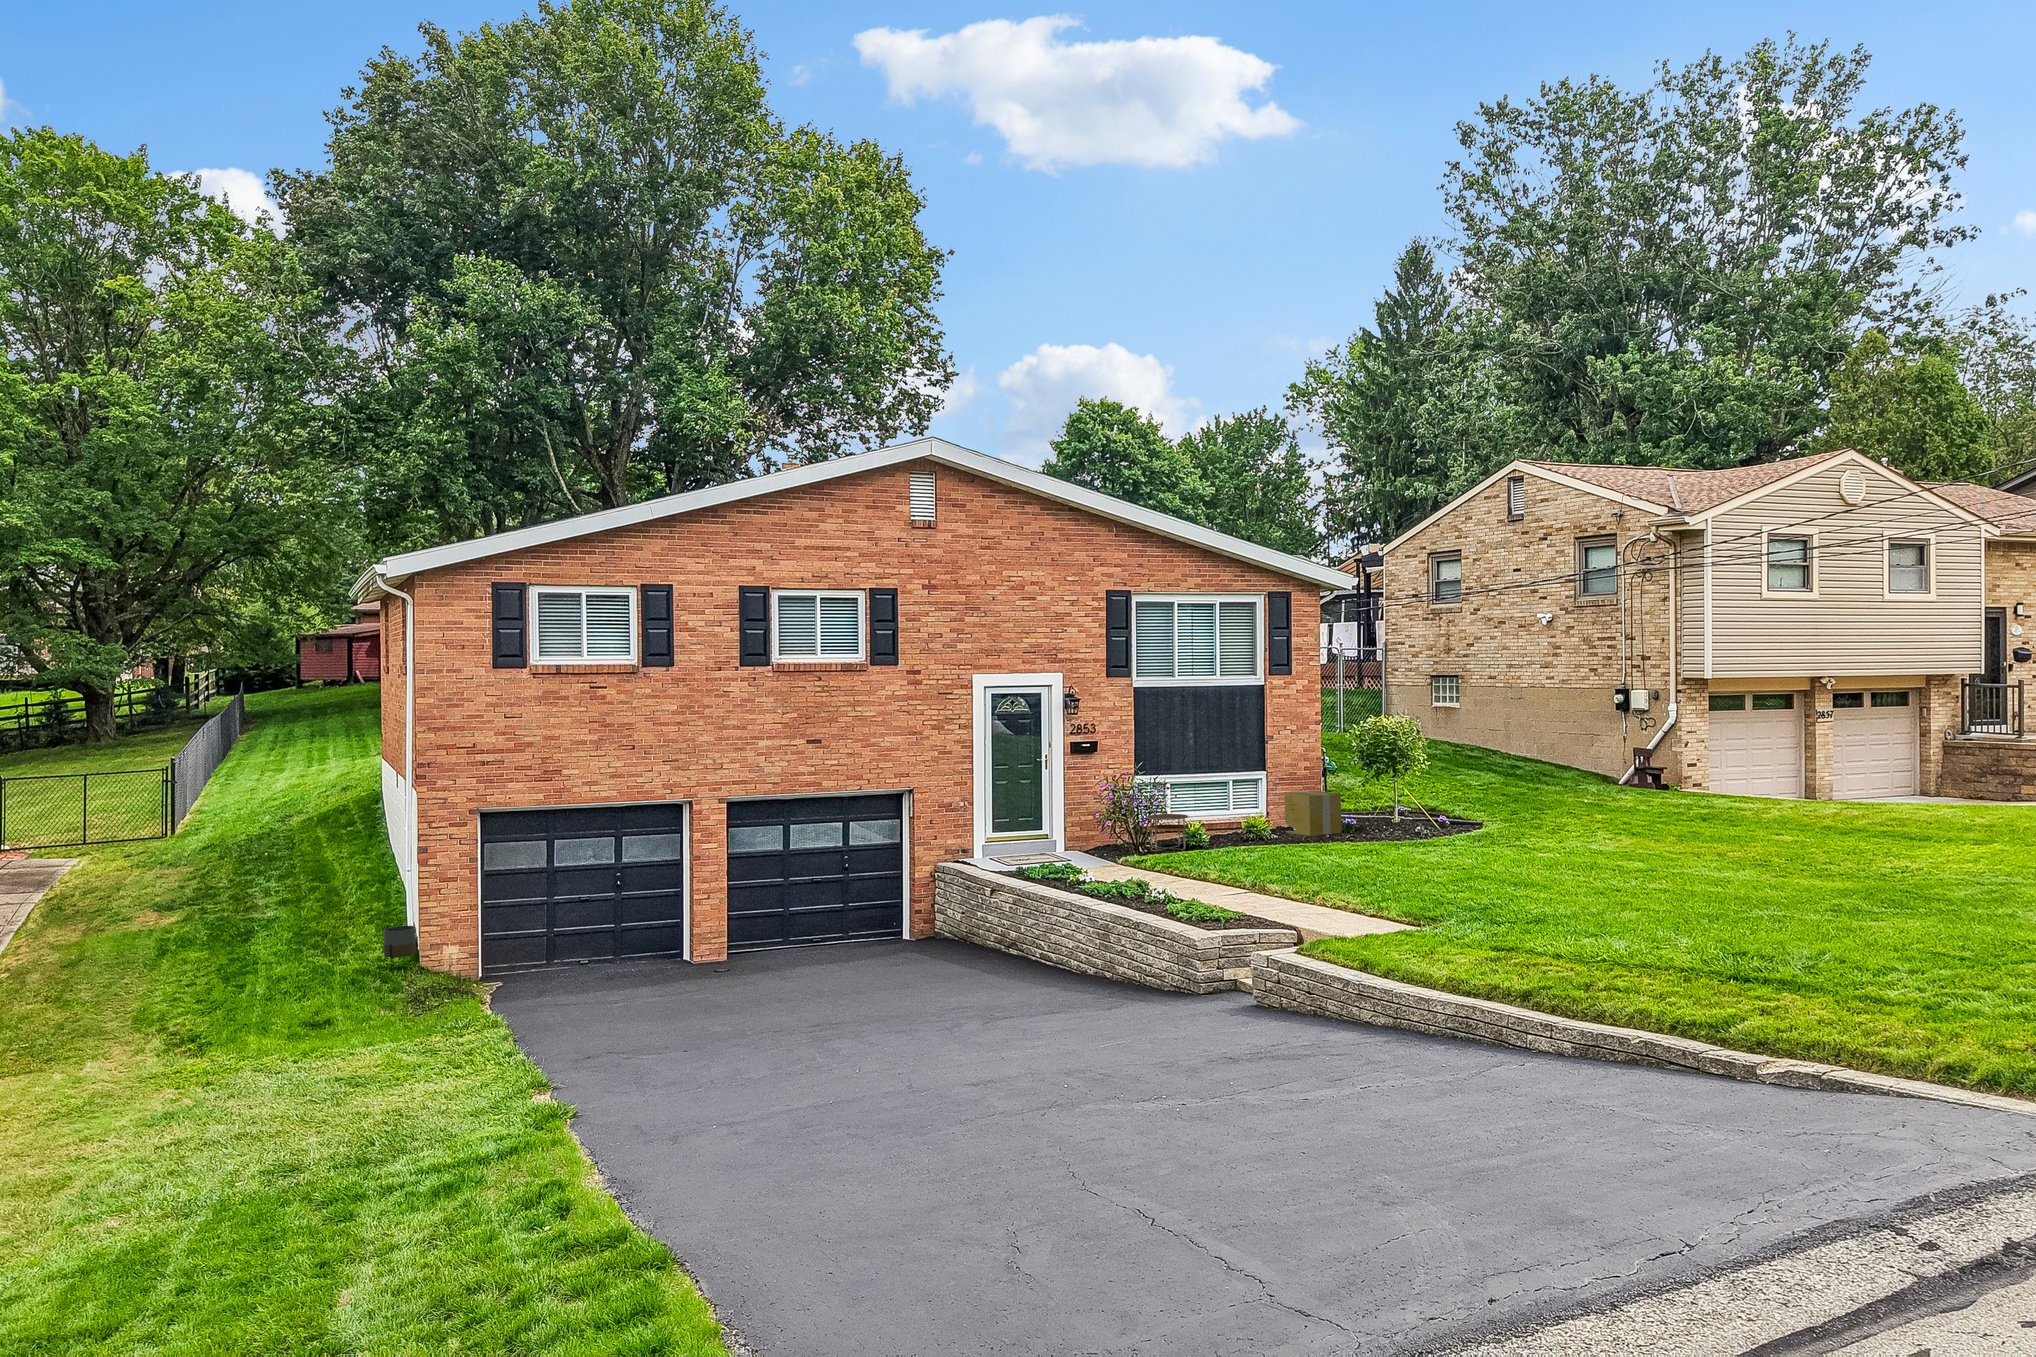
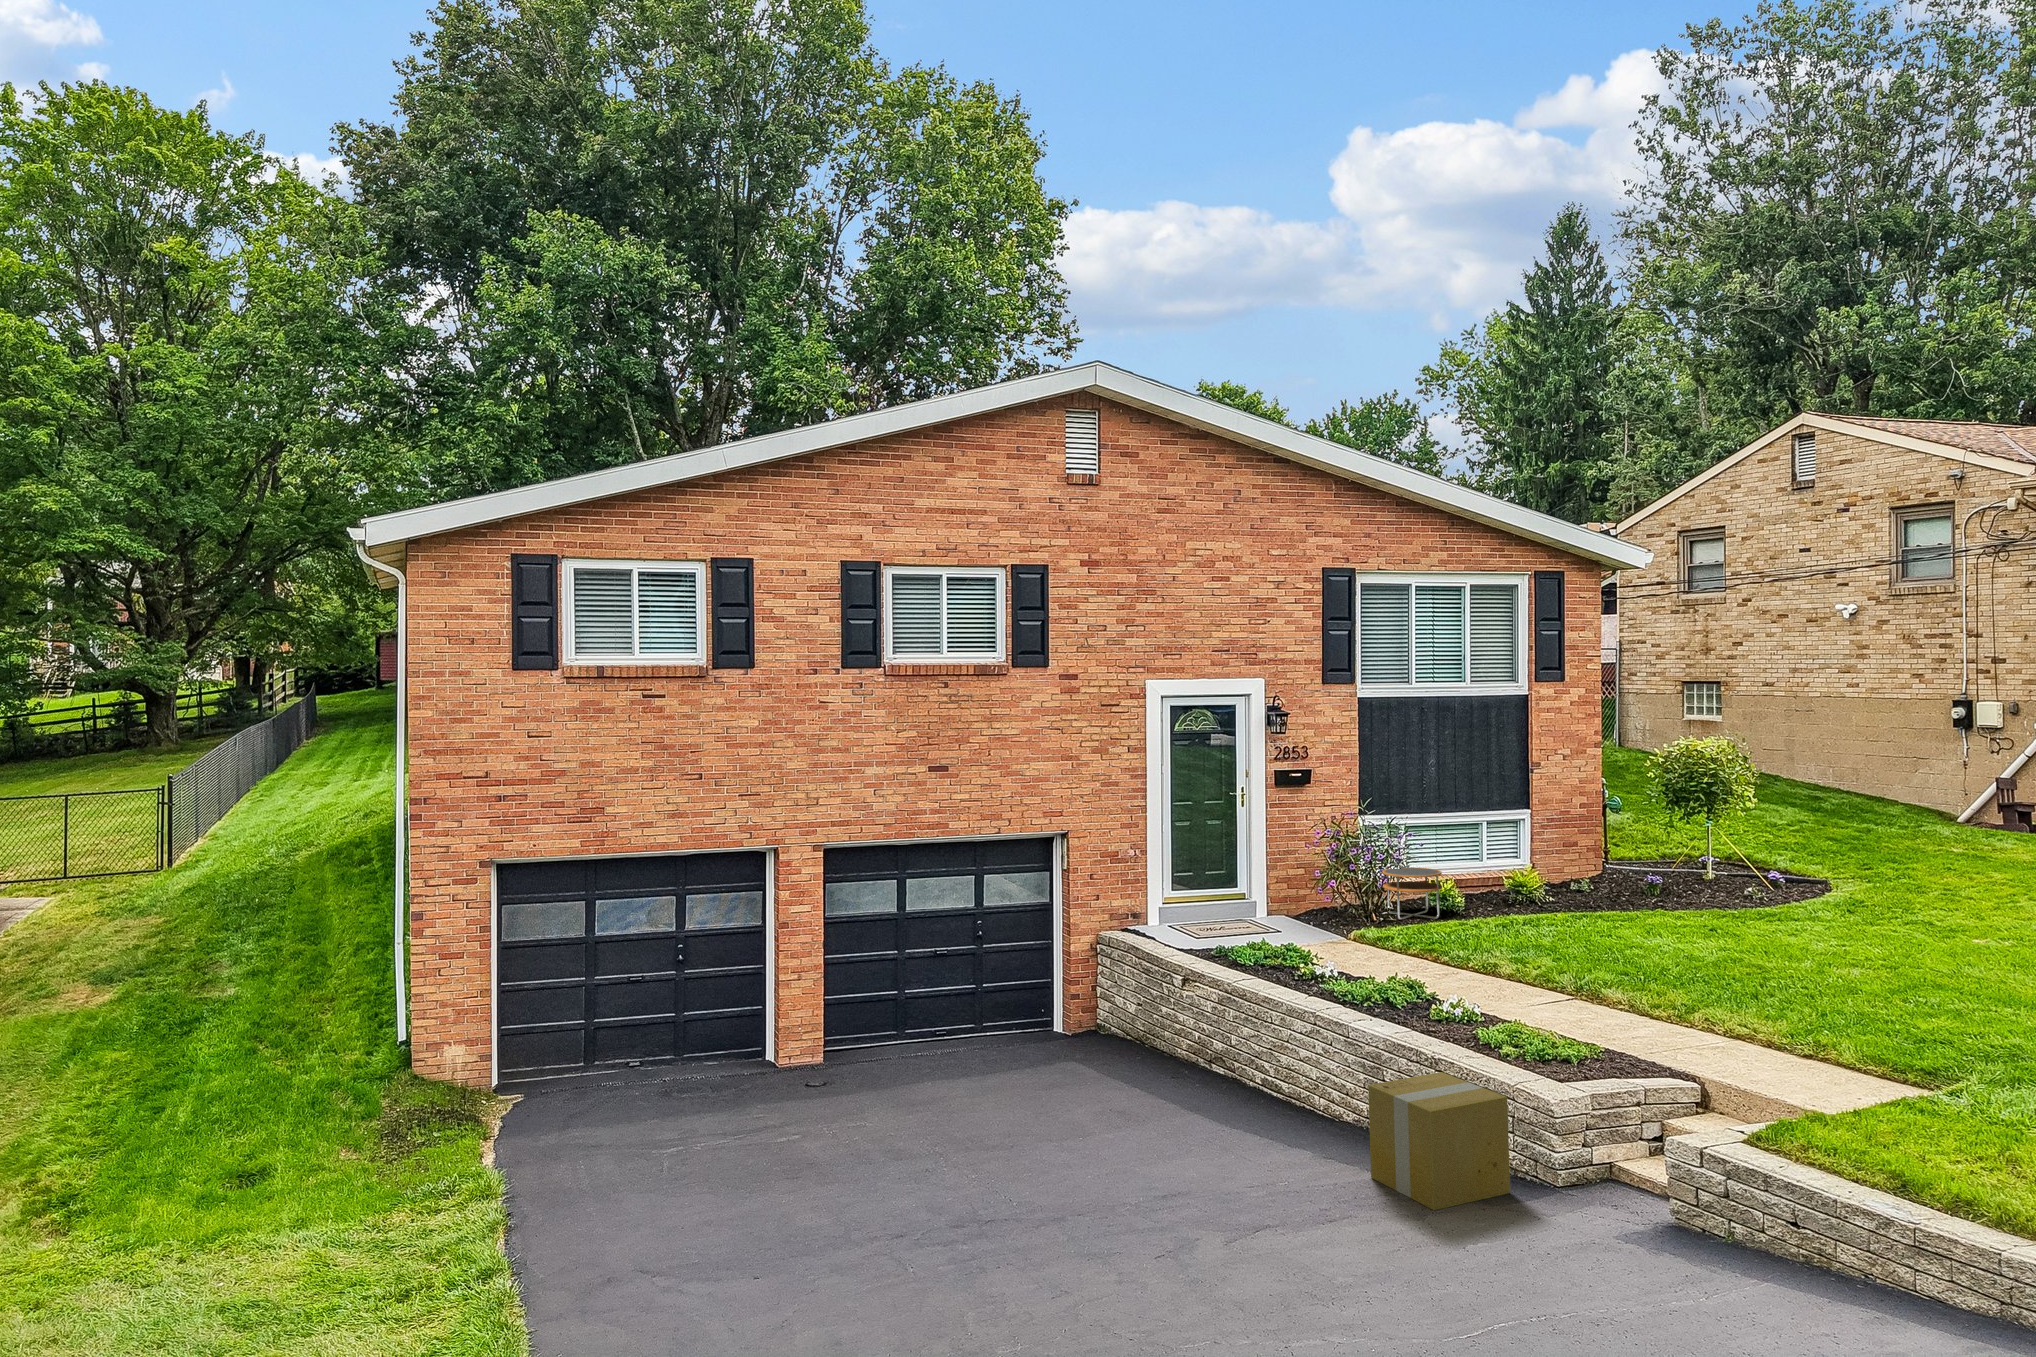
cardboard box: present [1284,791,1342,836] -> present [1368,1072,1510,1210]
planter: present [383,926,417,972] -> none [361,1018,407,1083]

